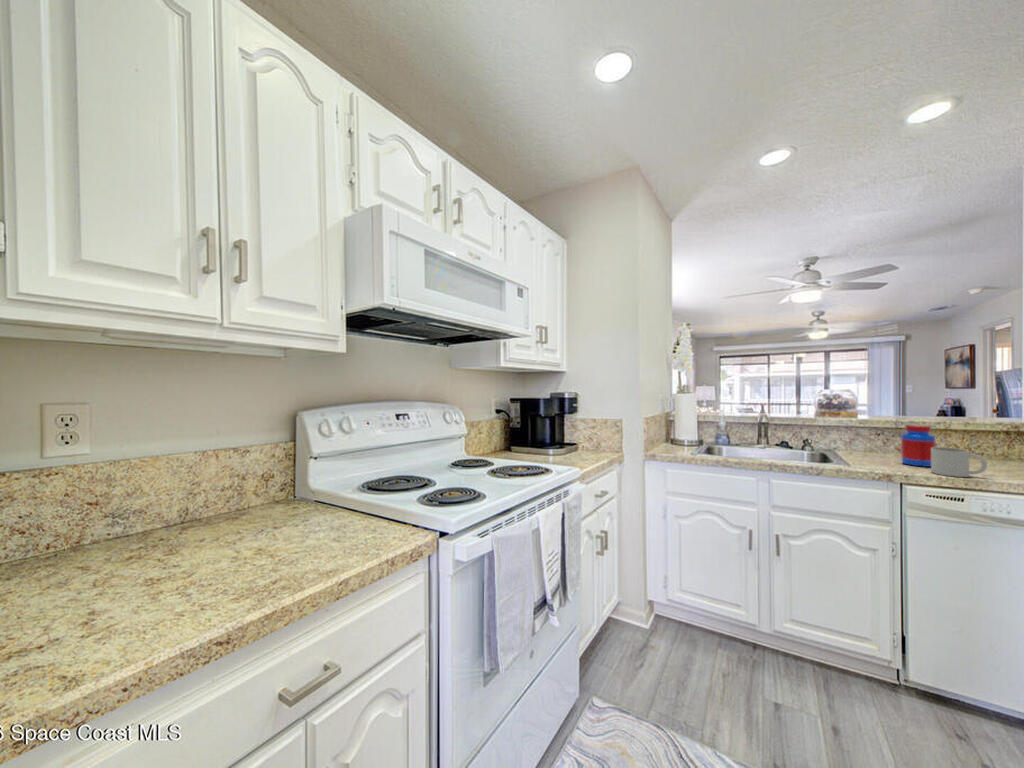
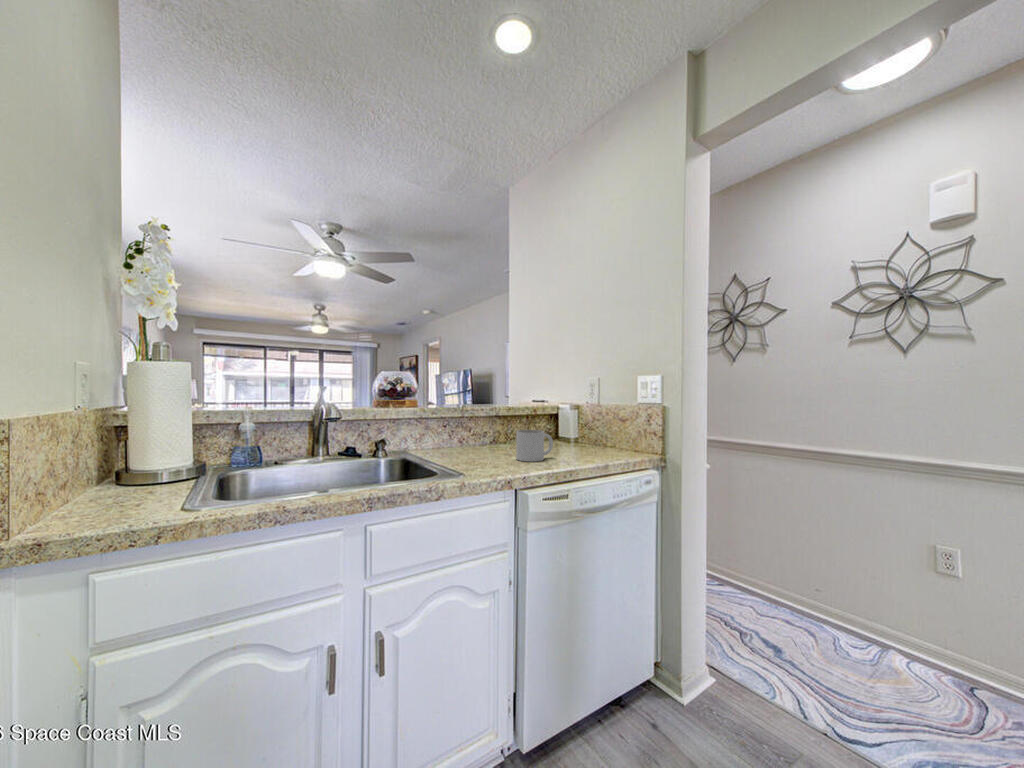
jar: present [901,425,936,467] -> none [478,408,505,455]

